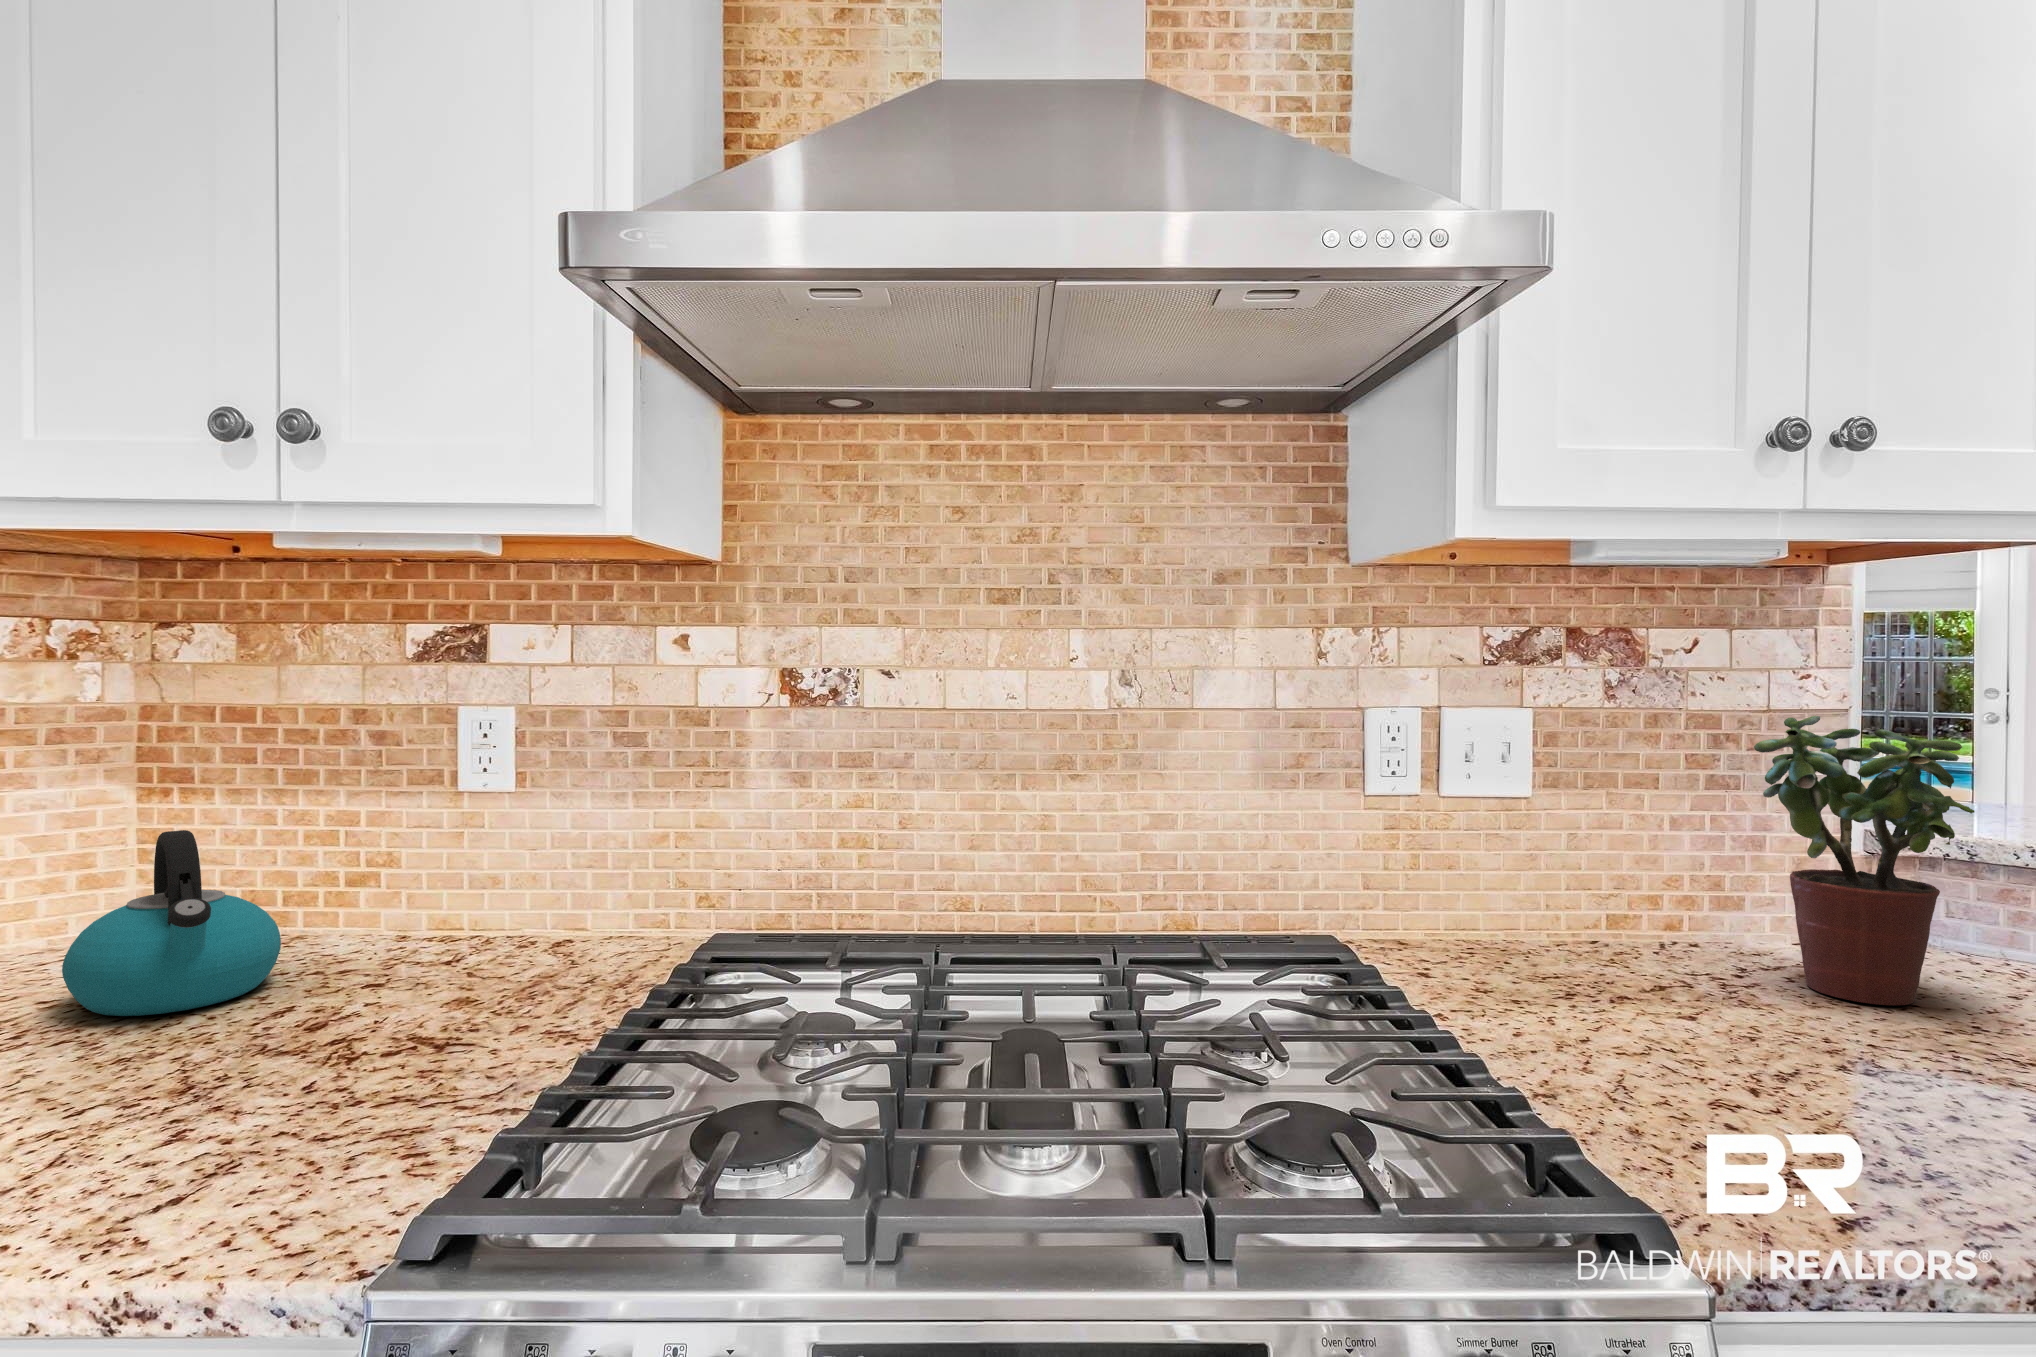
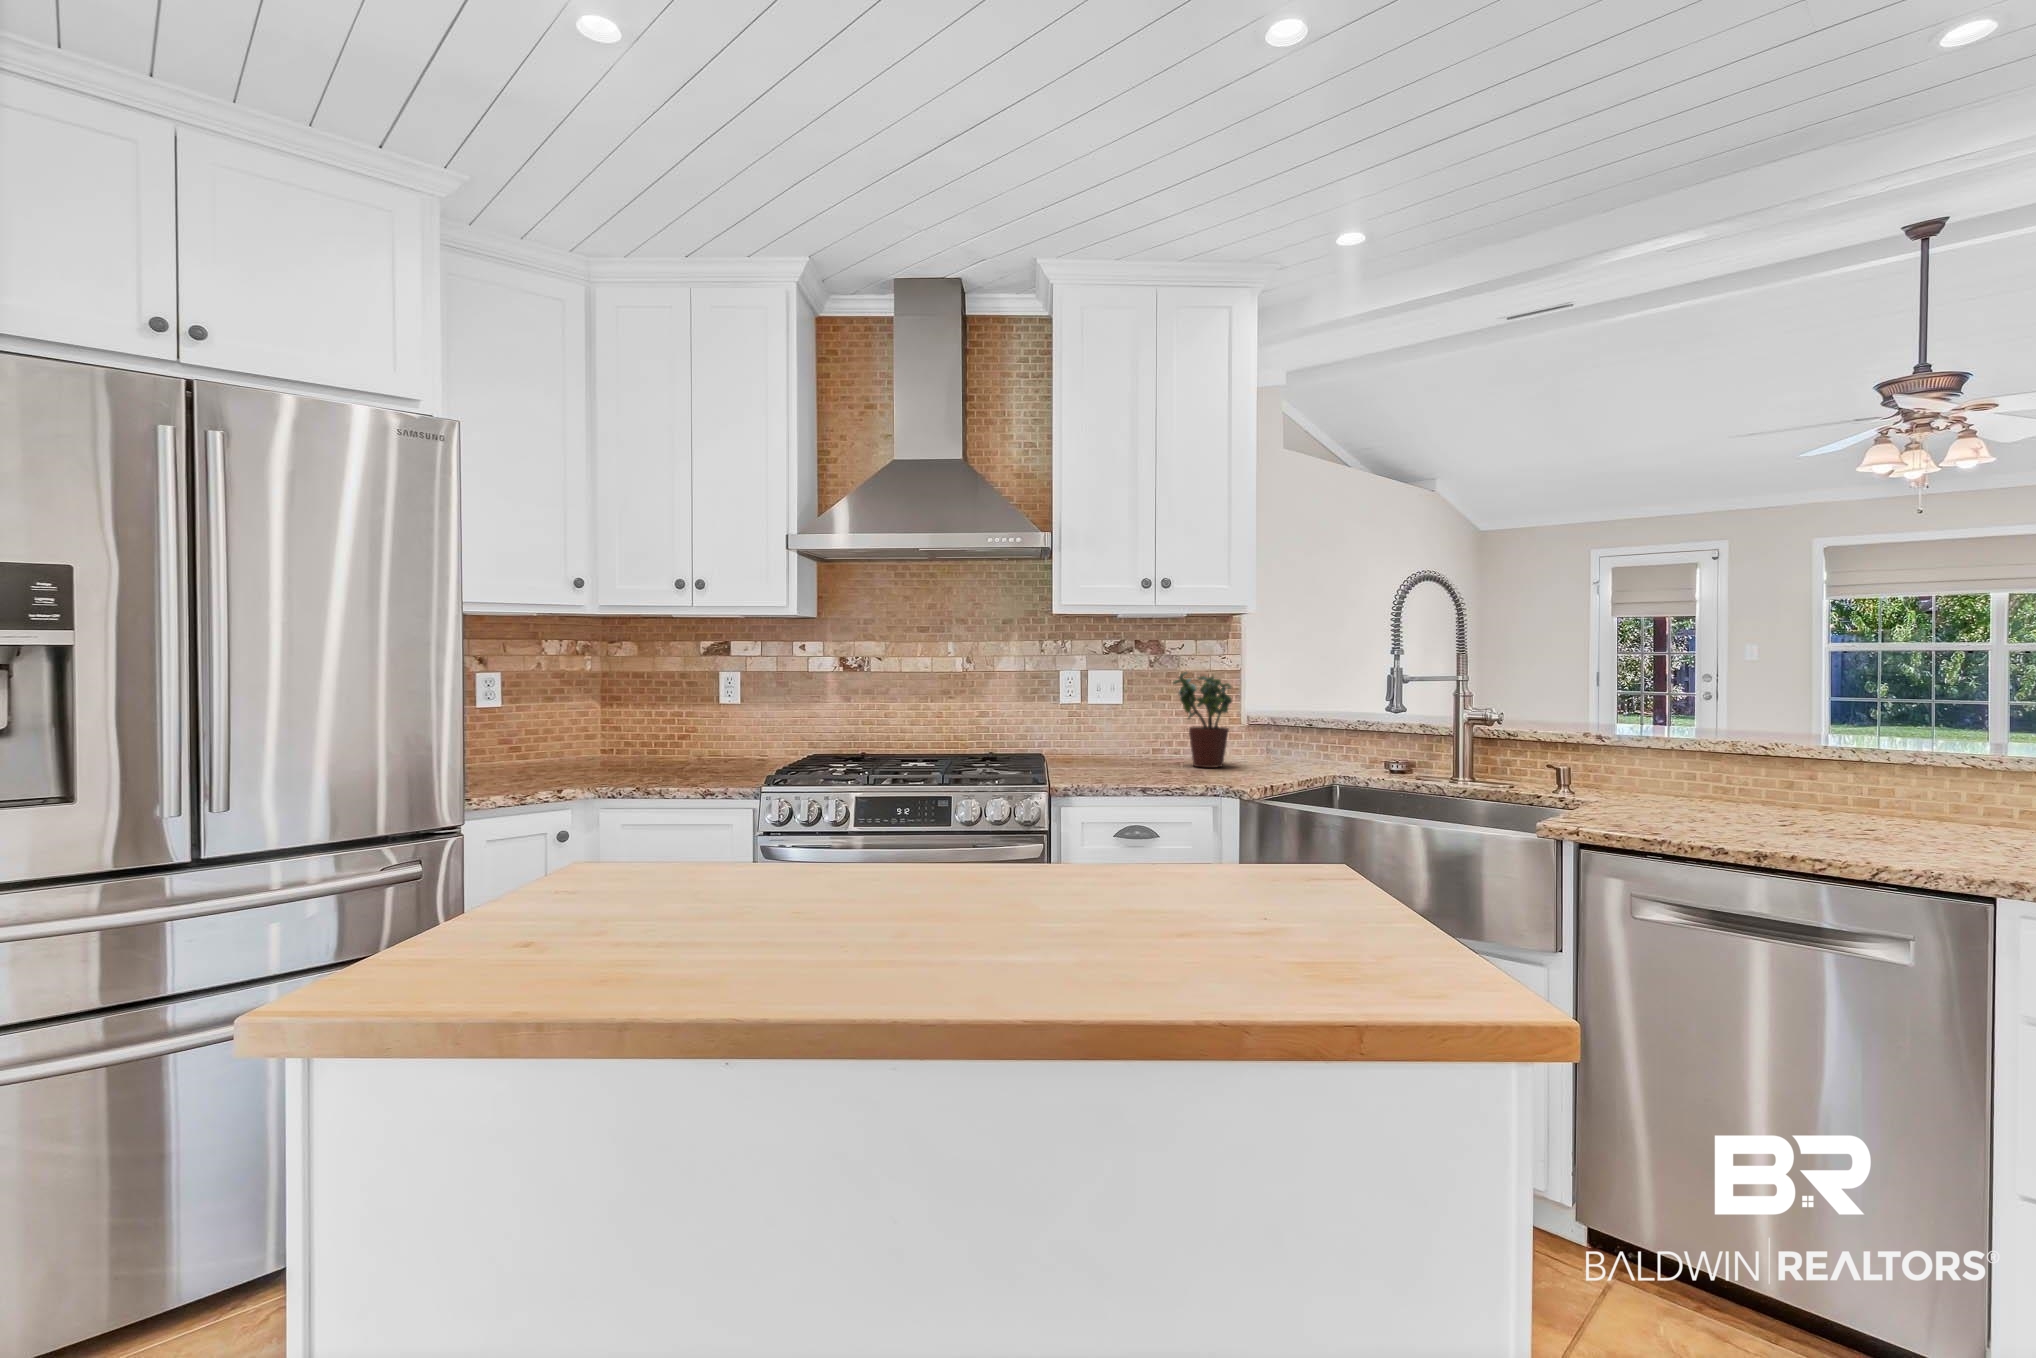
kettle: present [62,830,281,1016] -> none [616,712,675,768]

